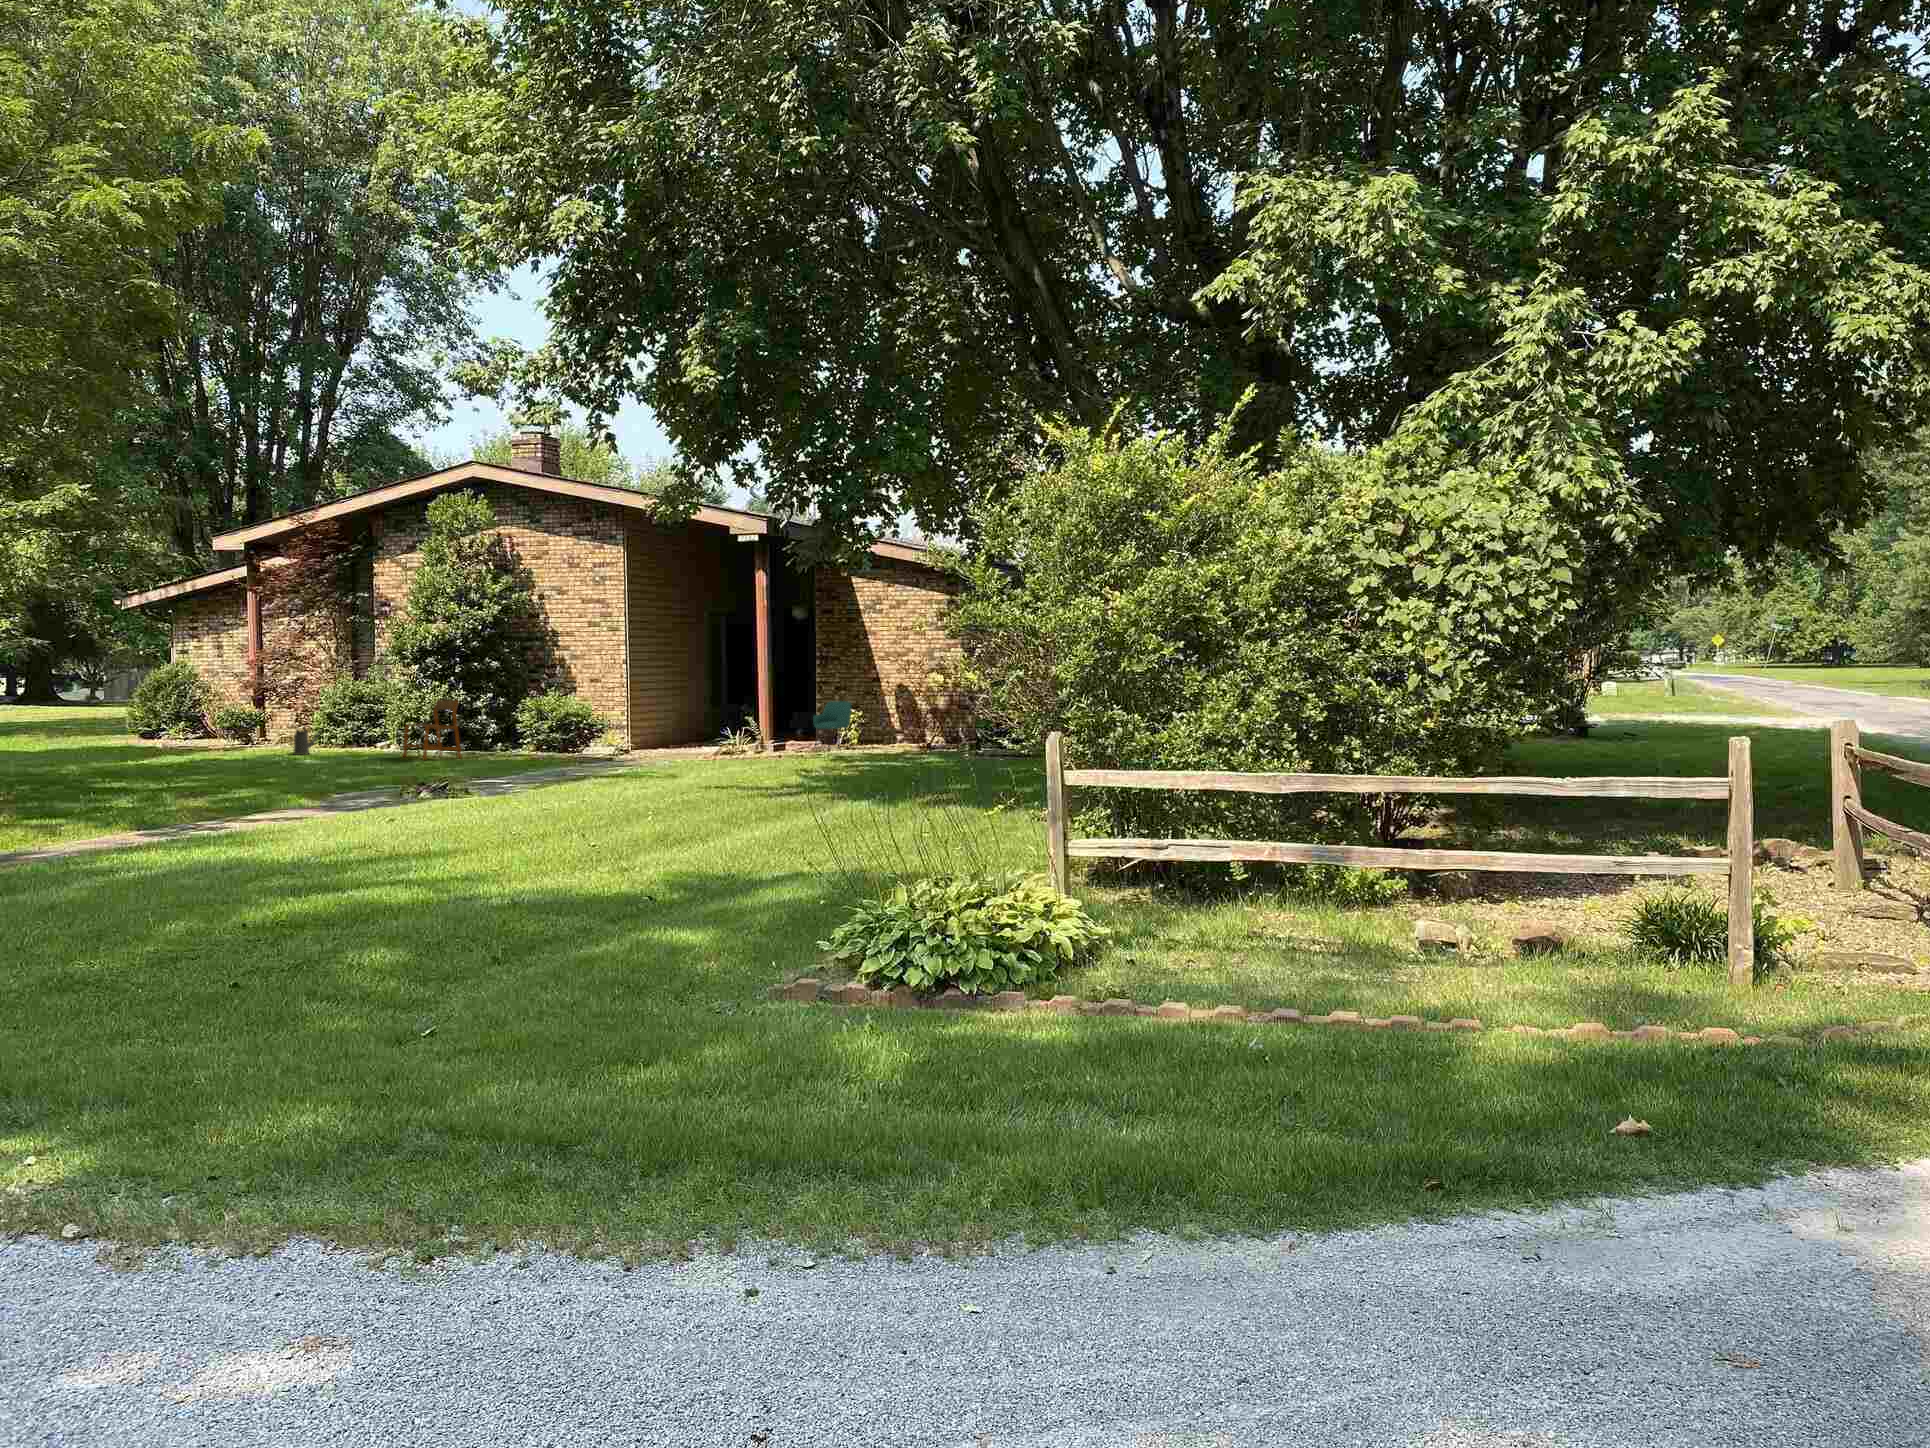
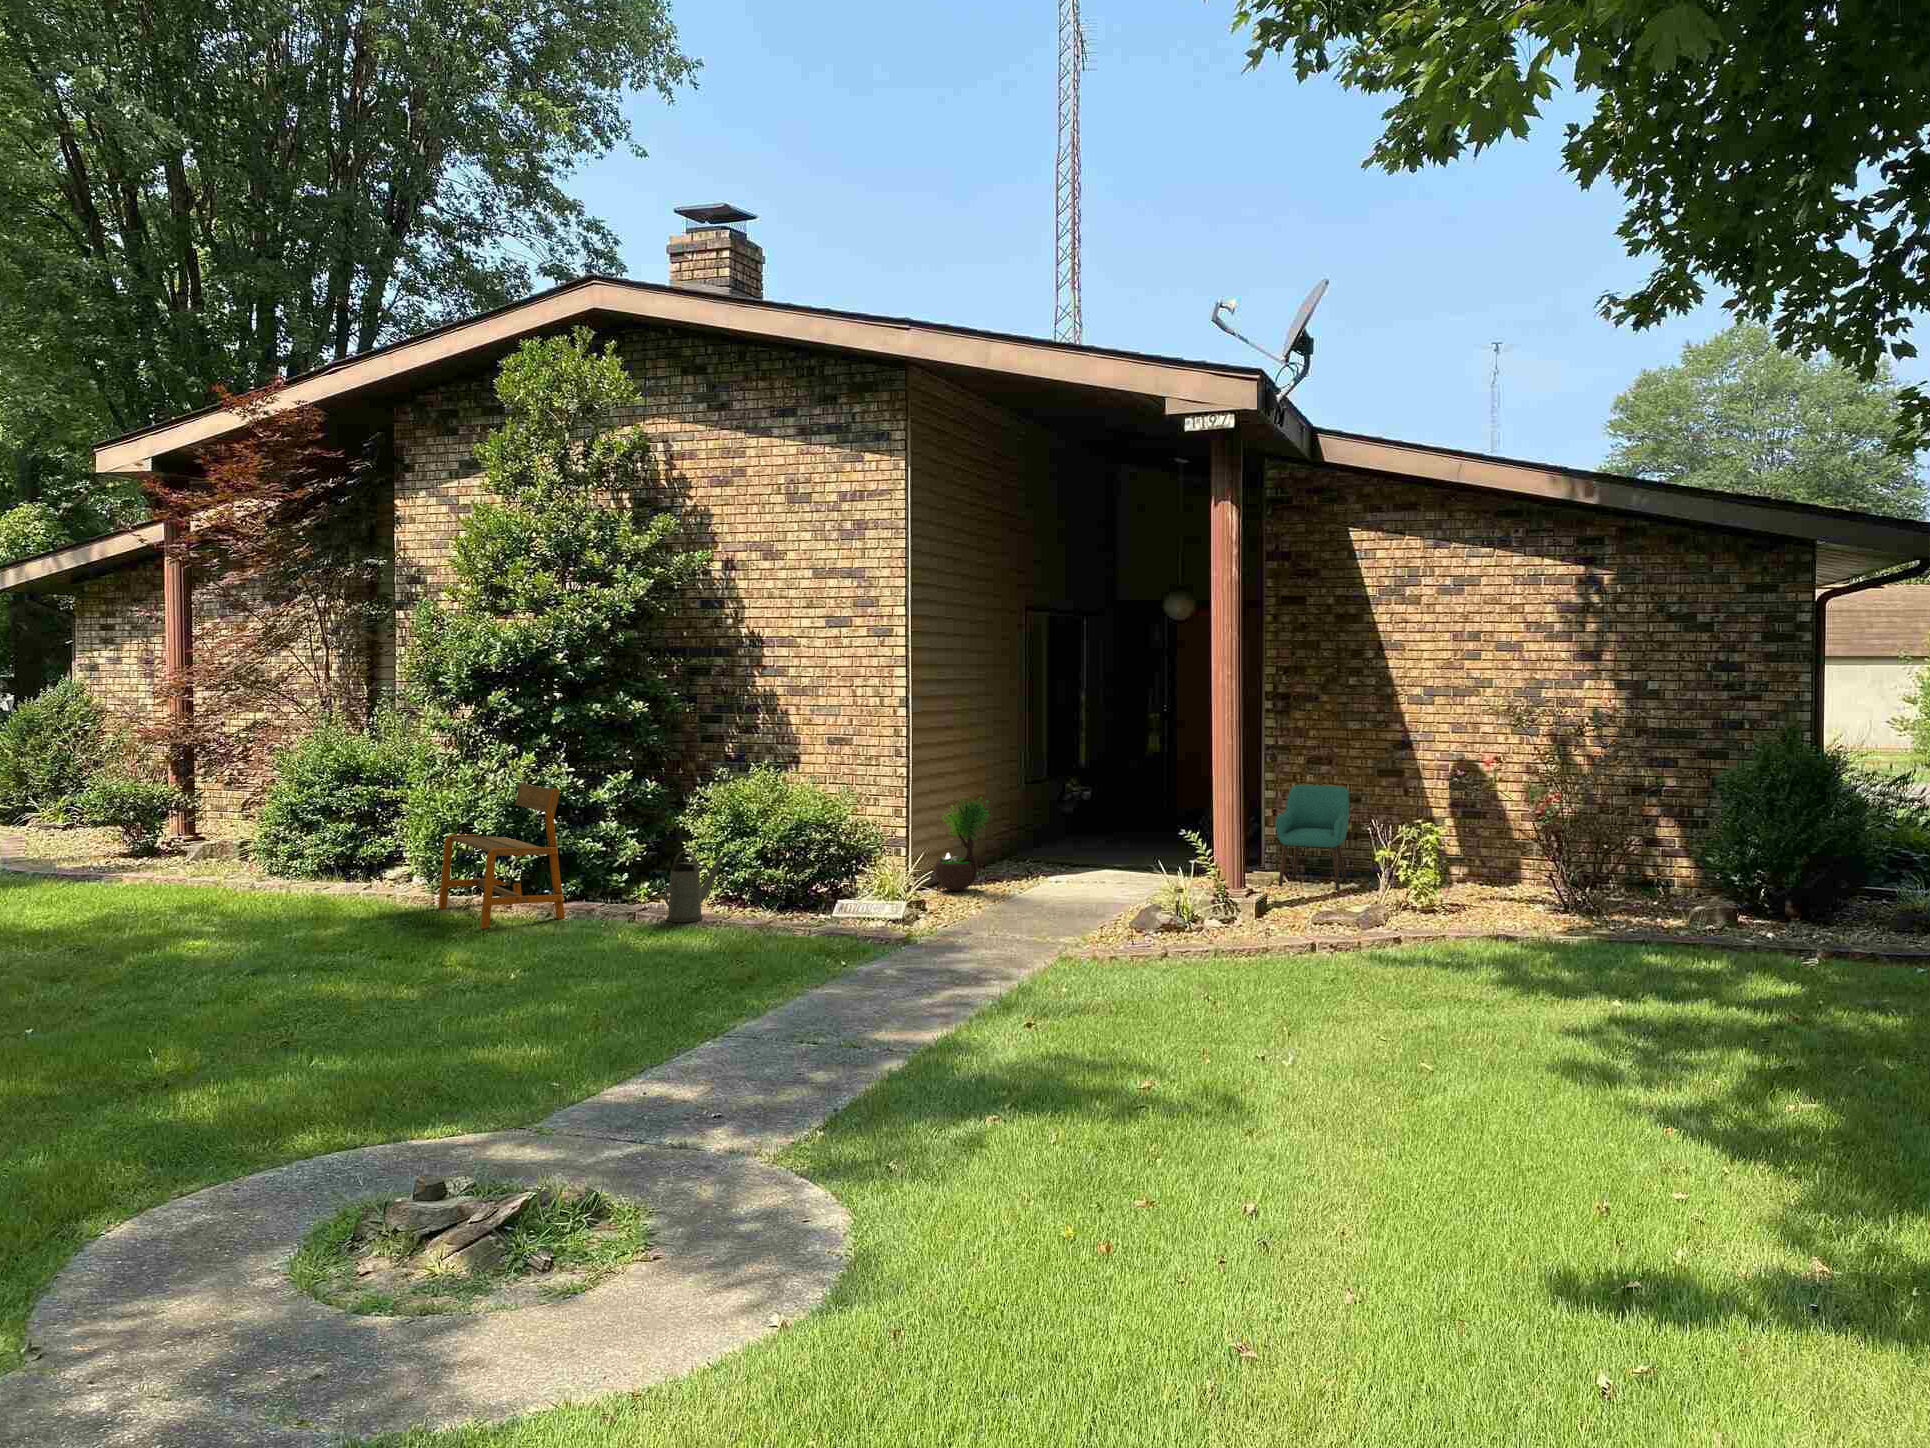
potted tree: none [645,704,673,751] -> present [935,797,989,891]
watering can: present [293,728,322,755] -> present [664,851,724,922]

